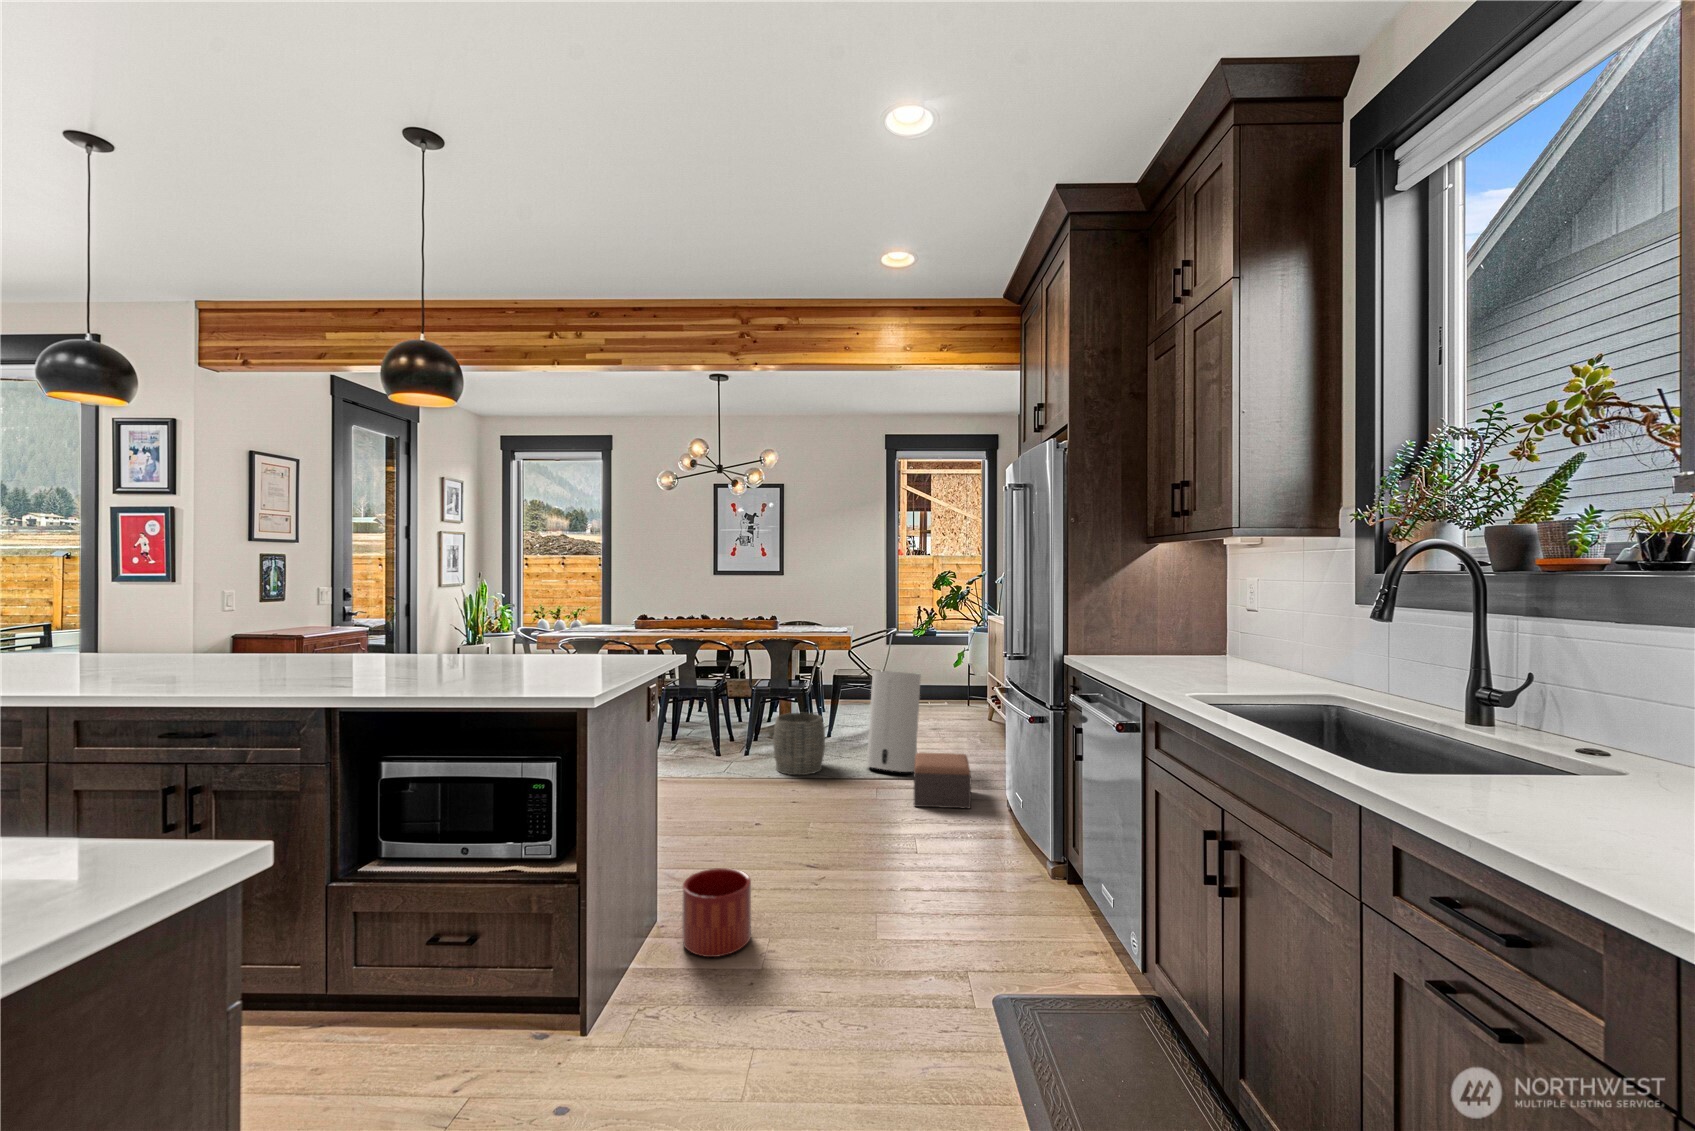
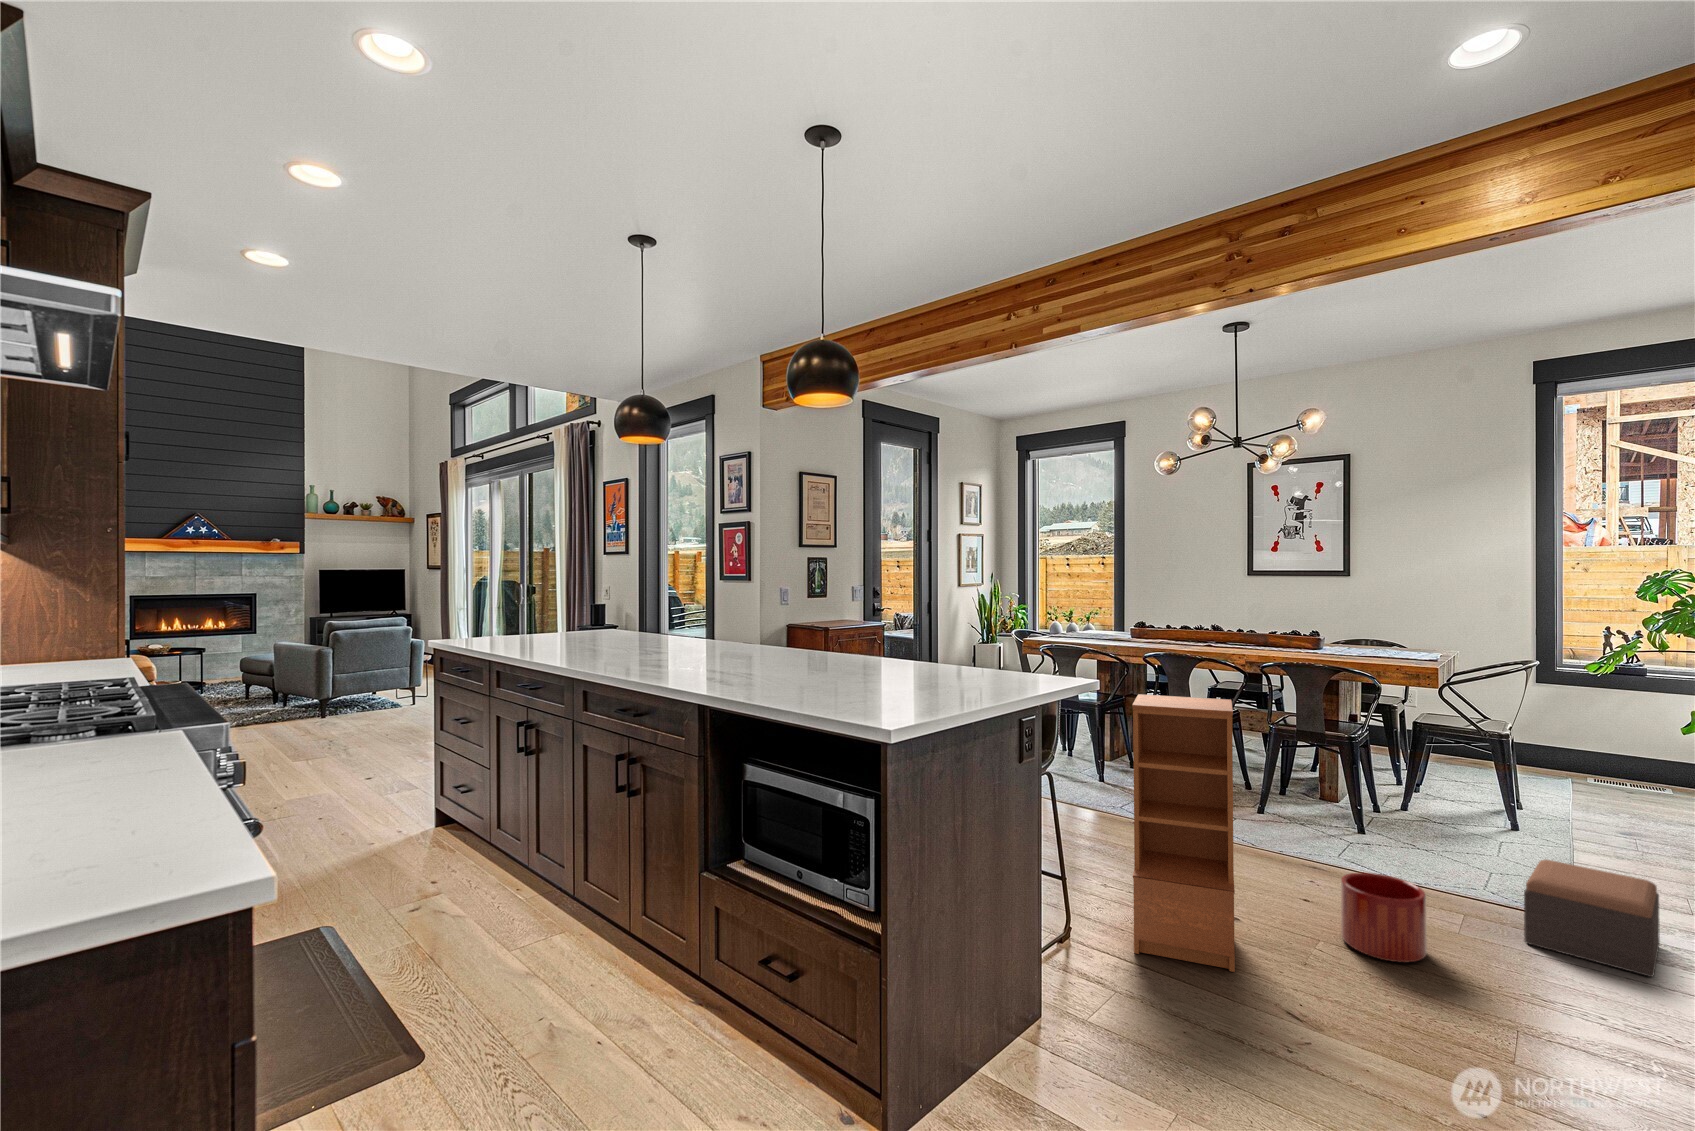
air purifier: present [867,670,921,772] -> none [1455,719,1565,888]
bookcase: none [695,672,774,883] -> present [1132,694,1235,972]
woven basket: present [773,713,825,775] -> none [1297,764,1381,854]
planter: present [682,868,751,957] -> present [1341,873,1427,962]

